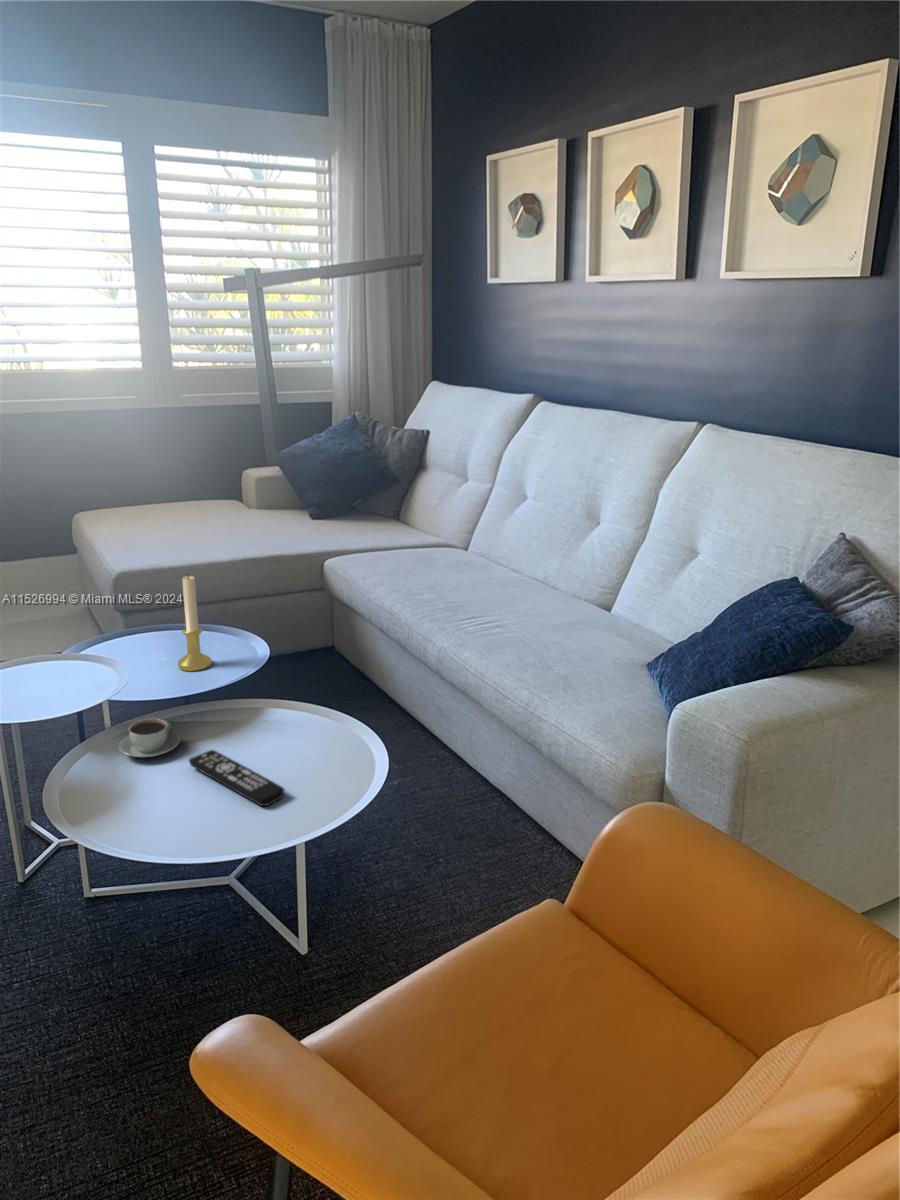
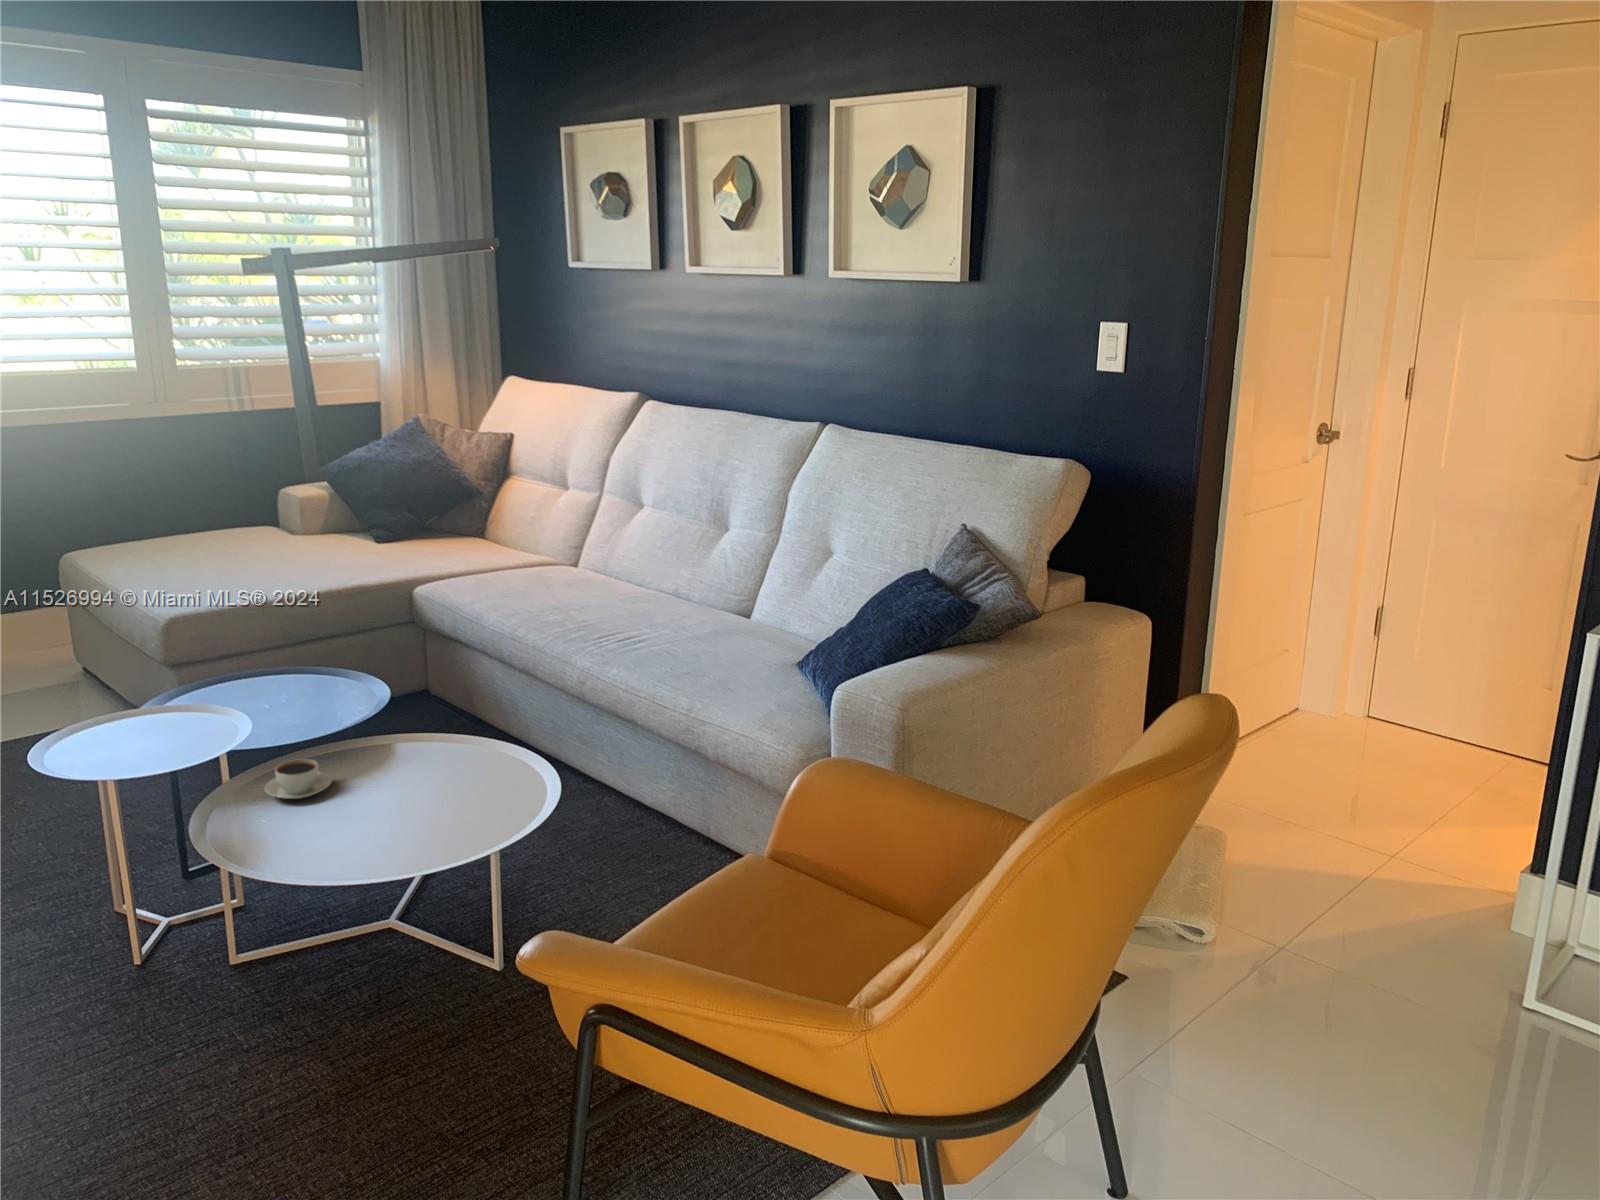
candle holder: present [178,574,212,671] -> none [296,606,334,713]
remote control: present [189,750,285,806] -> none [352,783,466,825]

